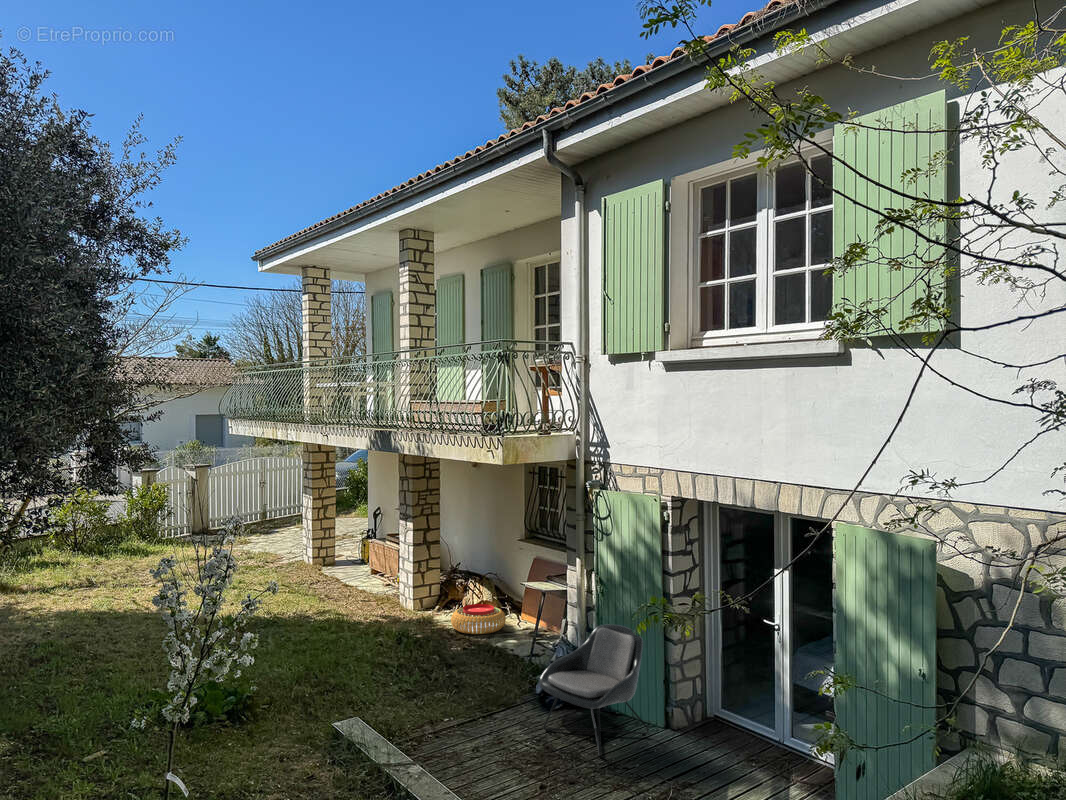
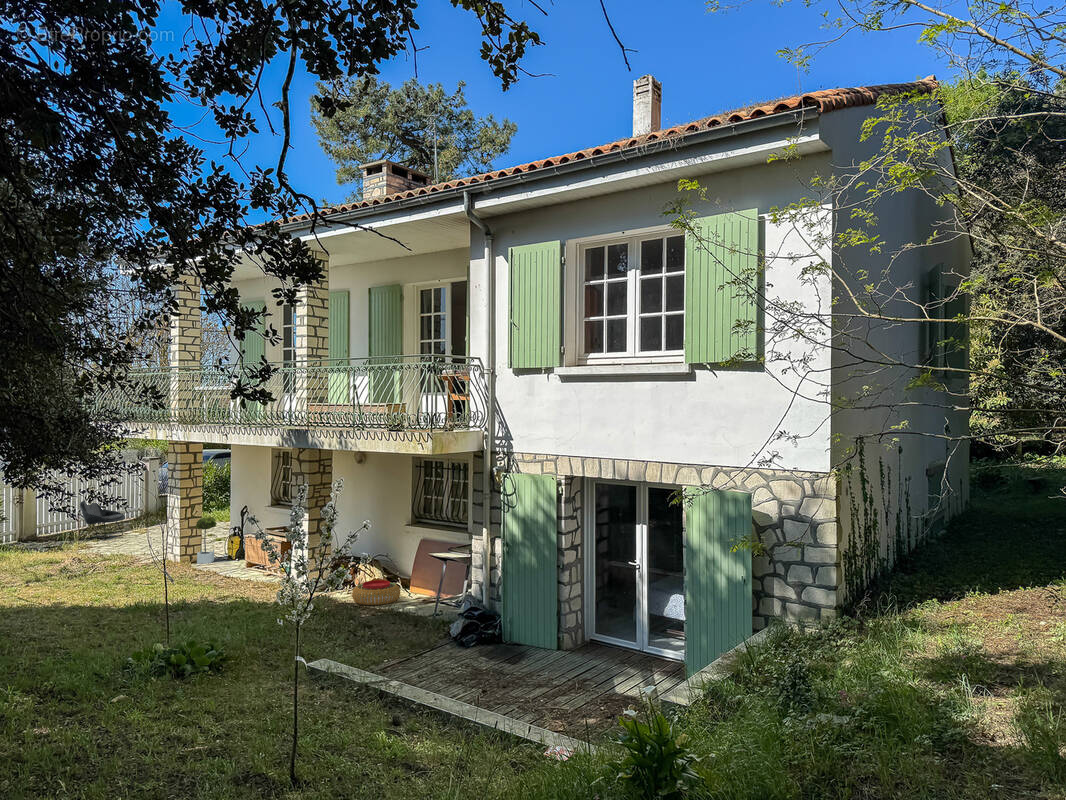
potted tree: none [325,518,346,567] -> present [196,516,217,564]
lounge chair: present [539,624,649,757] -> present [78,500,125,540]

